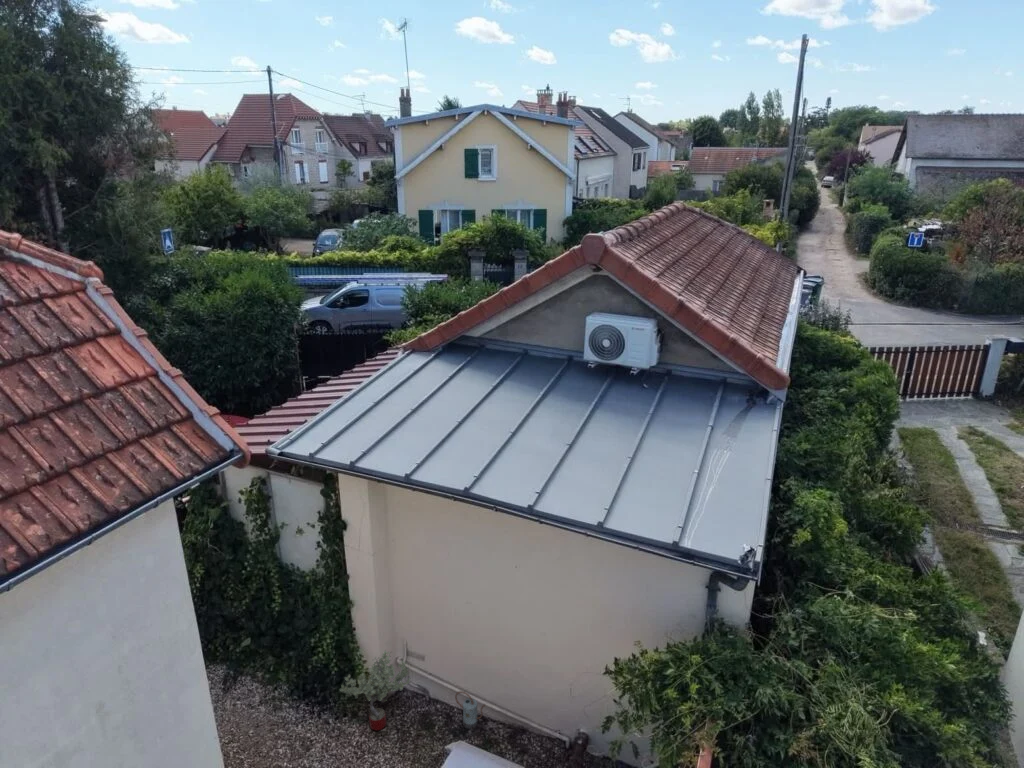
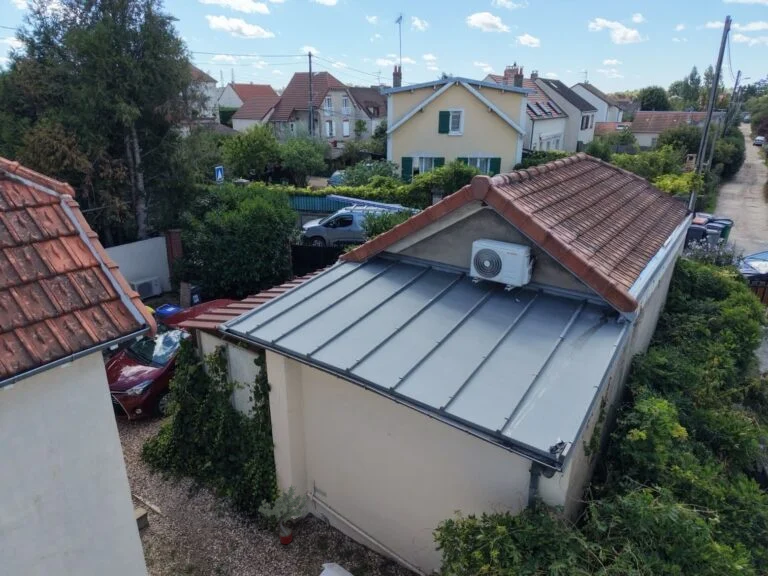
watering can: present [455,691,485,729] -> none [344,524,365,555]

